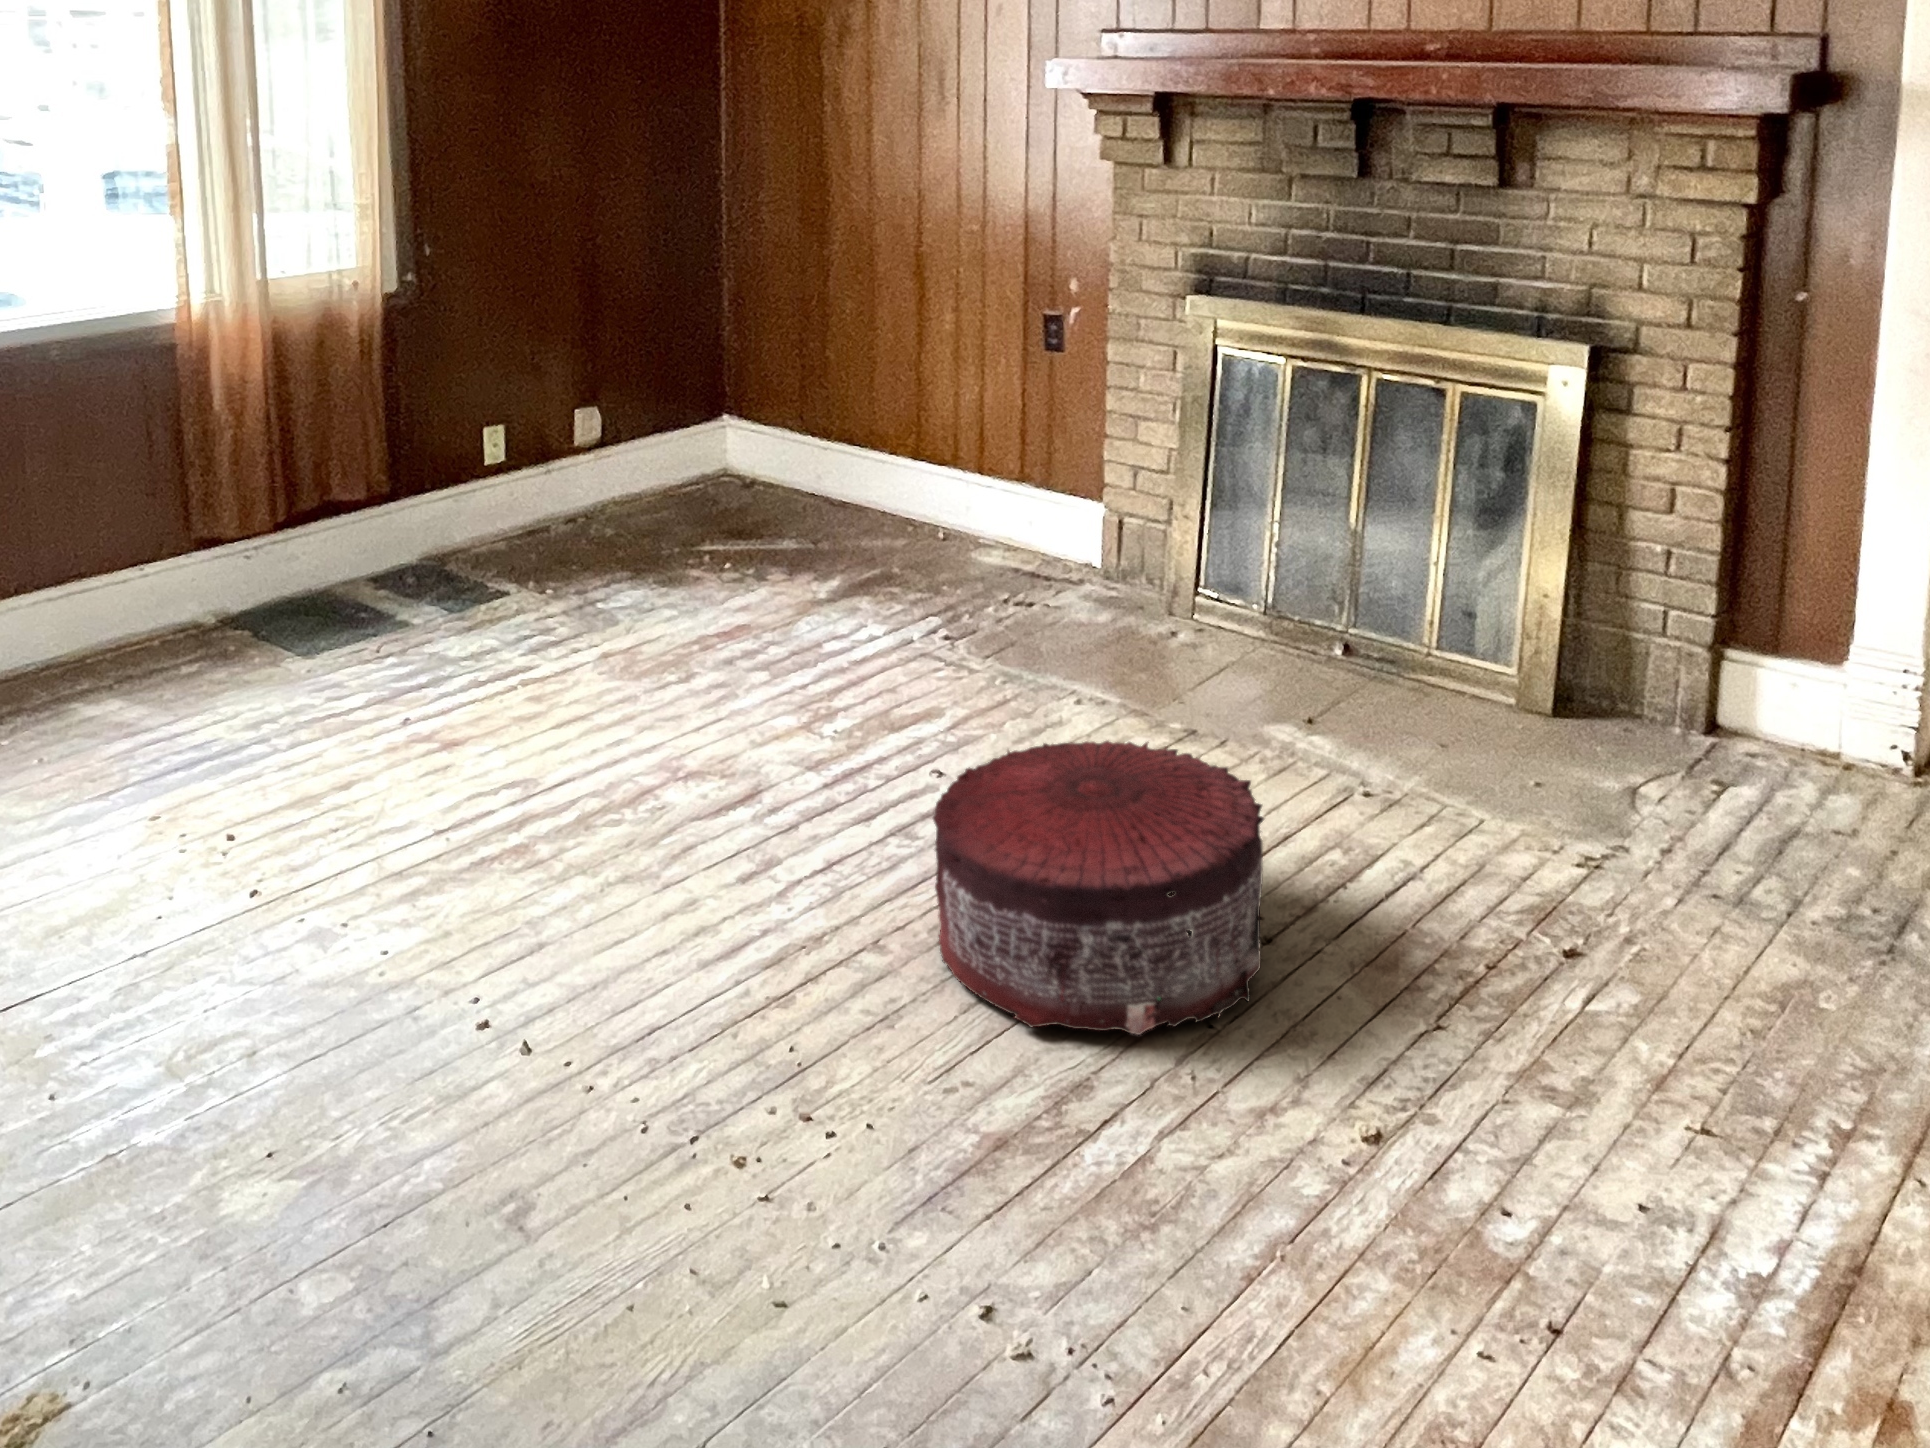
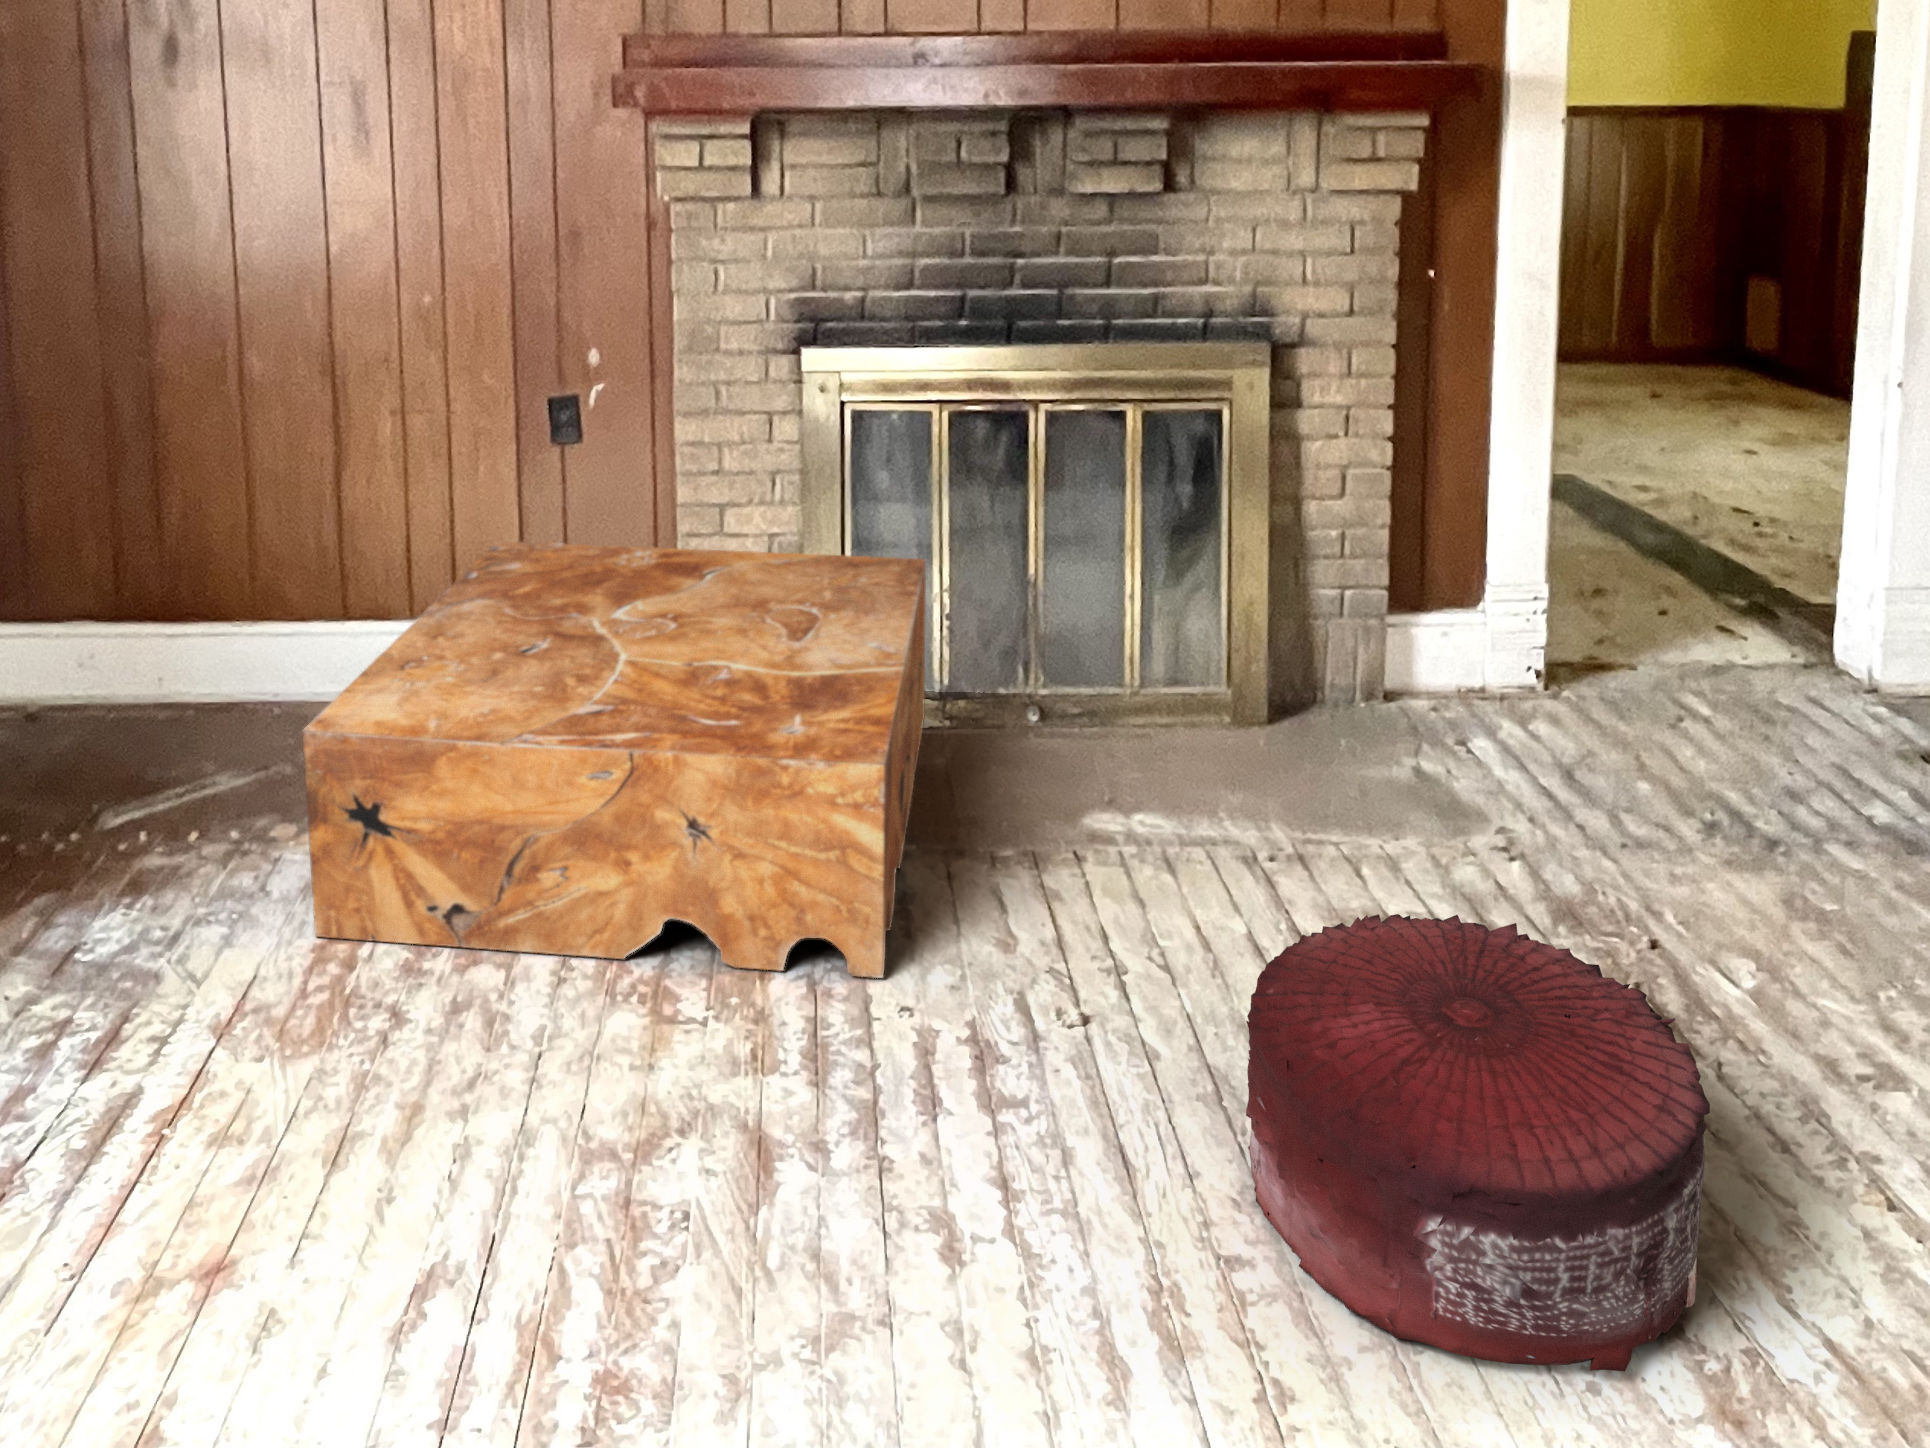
coffee table: none [717,420,1257,732] -> present [302,541,926,978]

